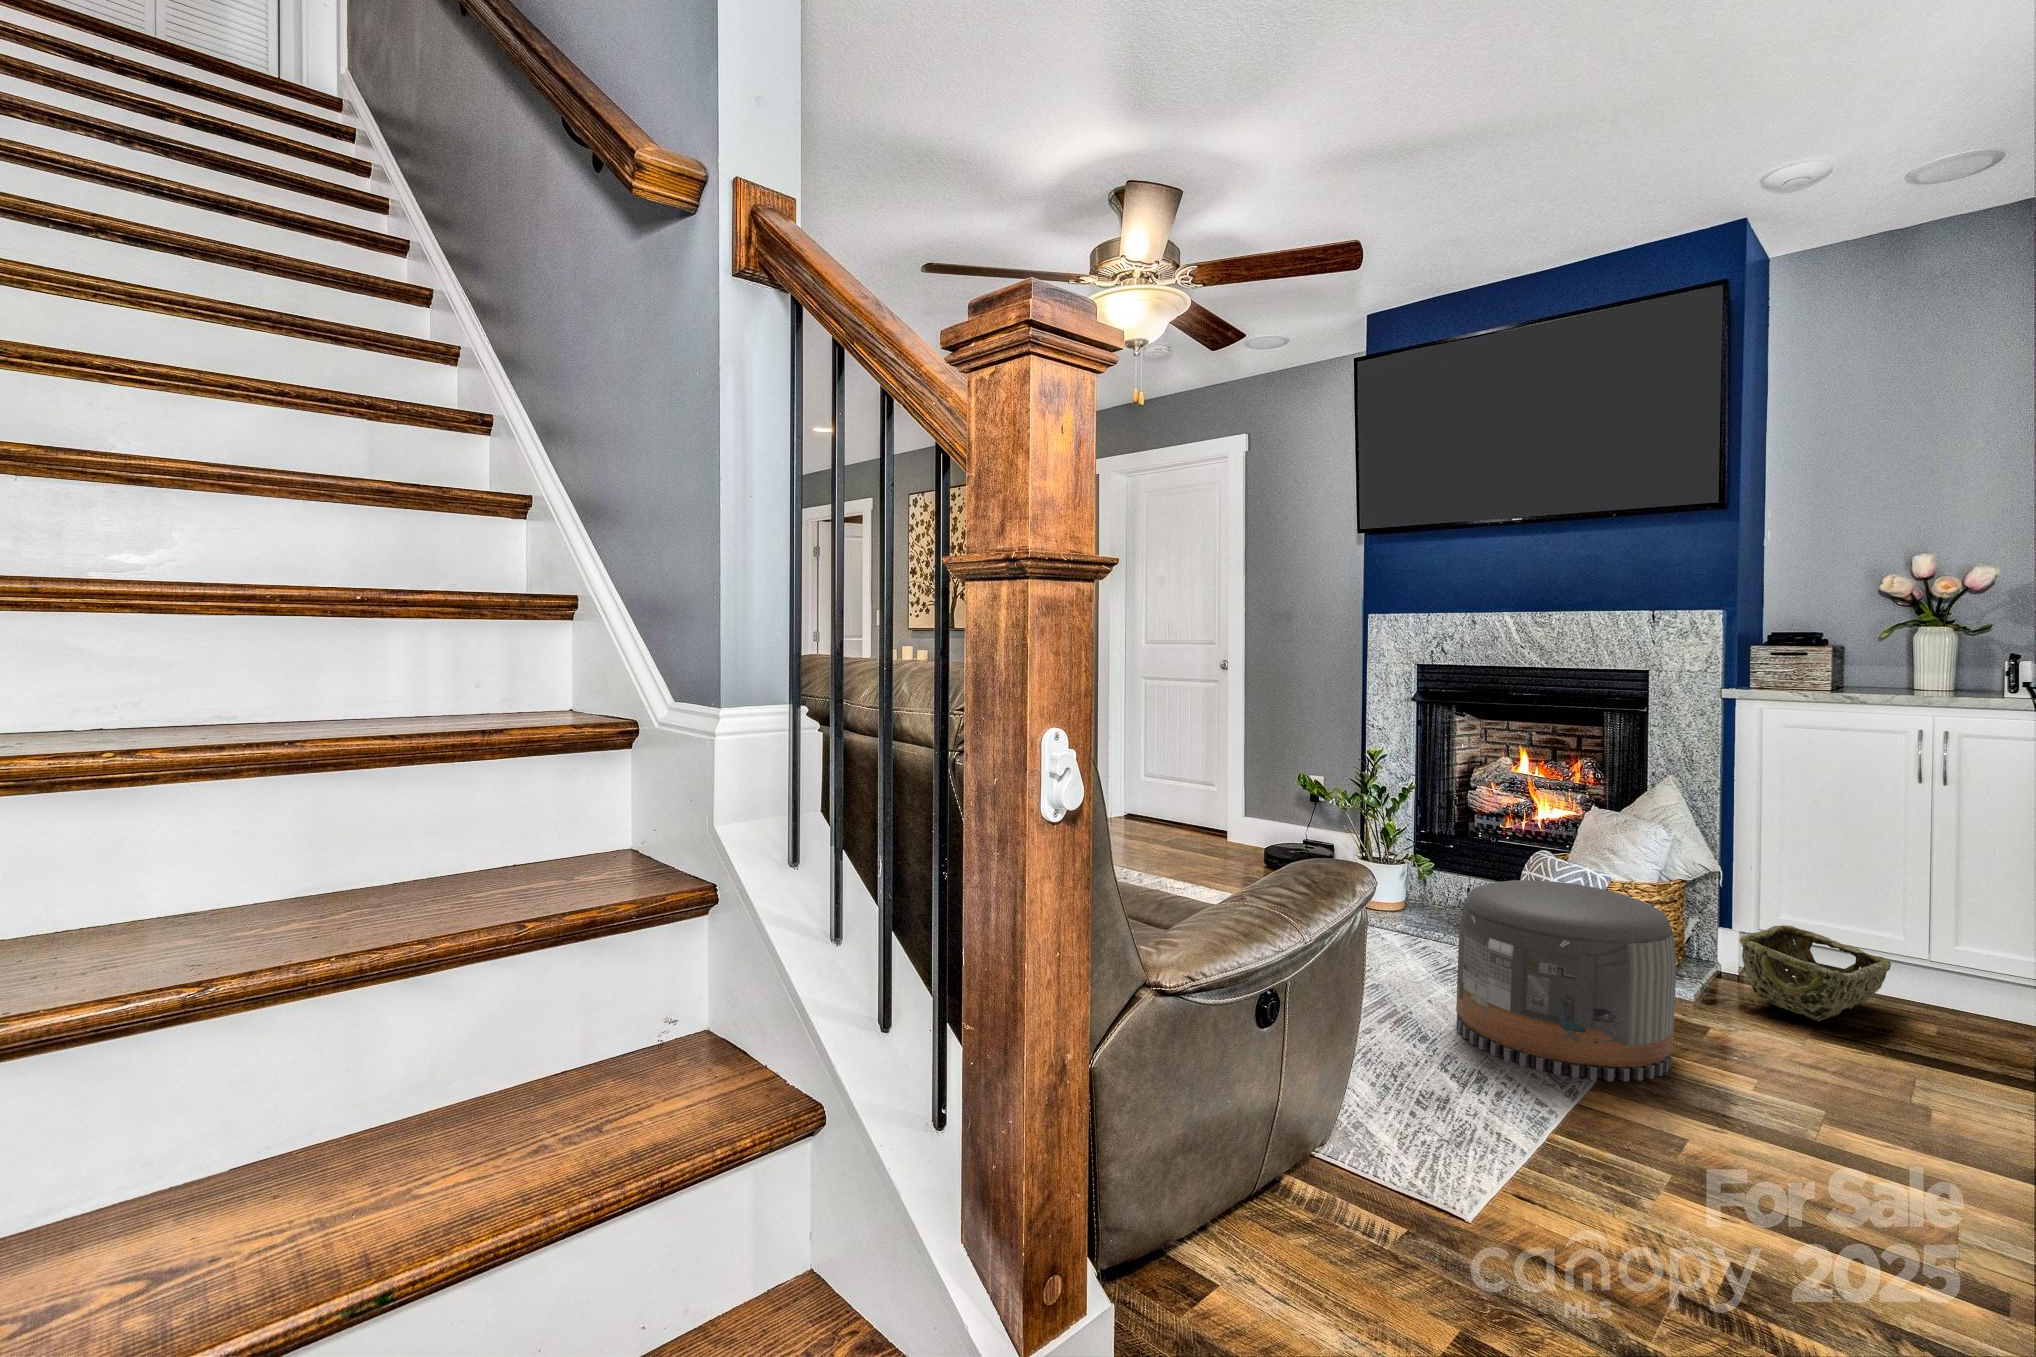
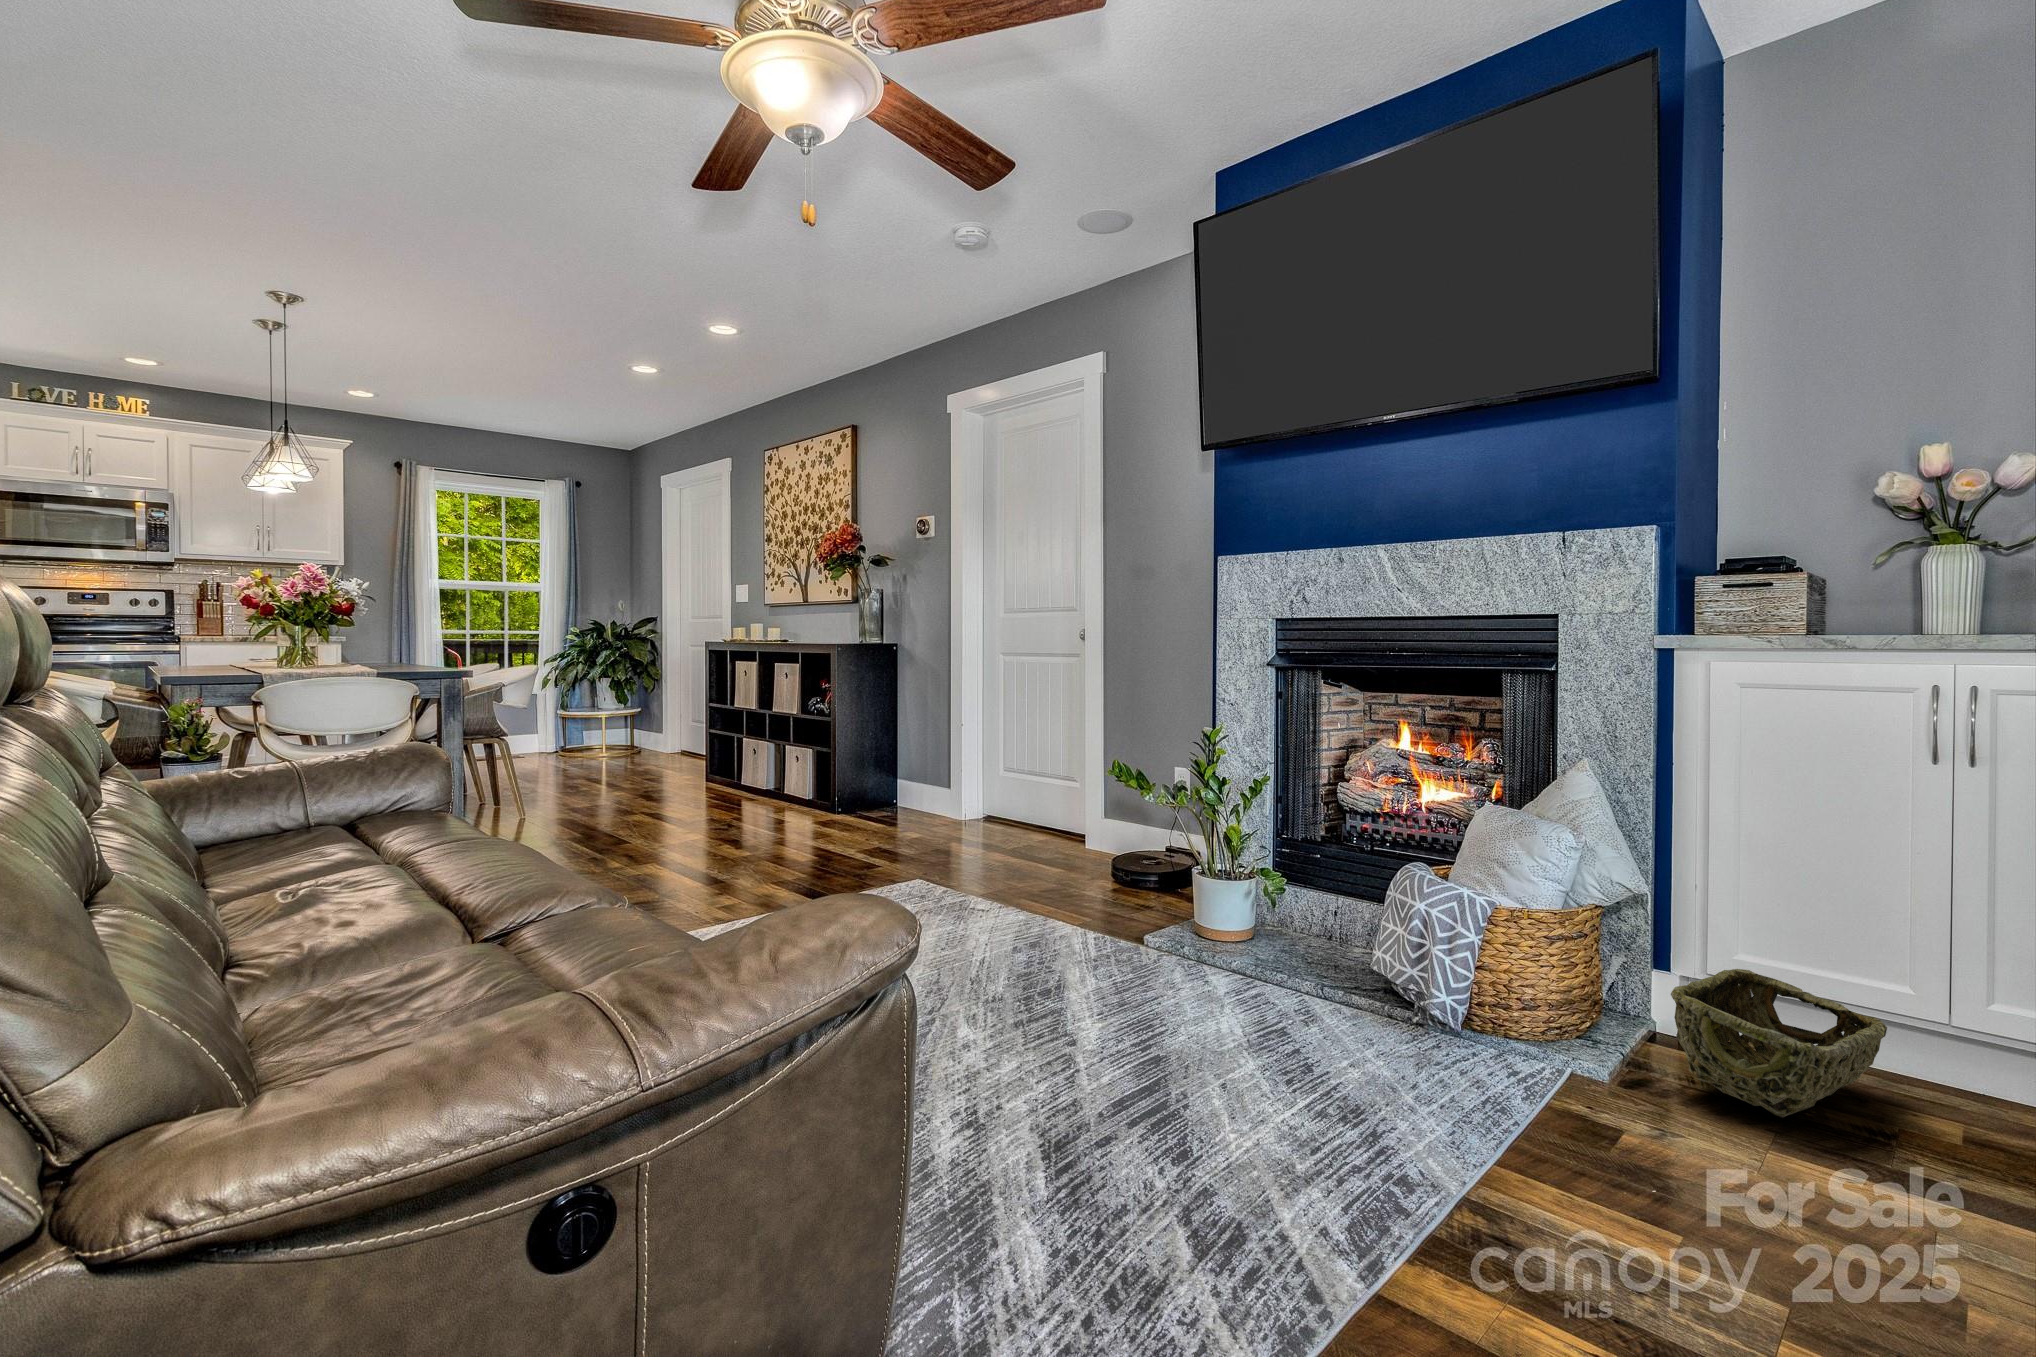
pouf: present [1456,880,1676,1081] -> none [1234,906,1557,1244]

